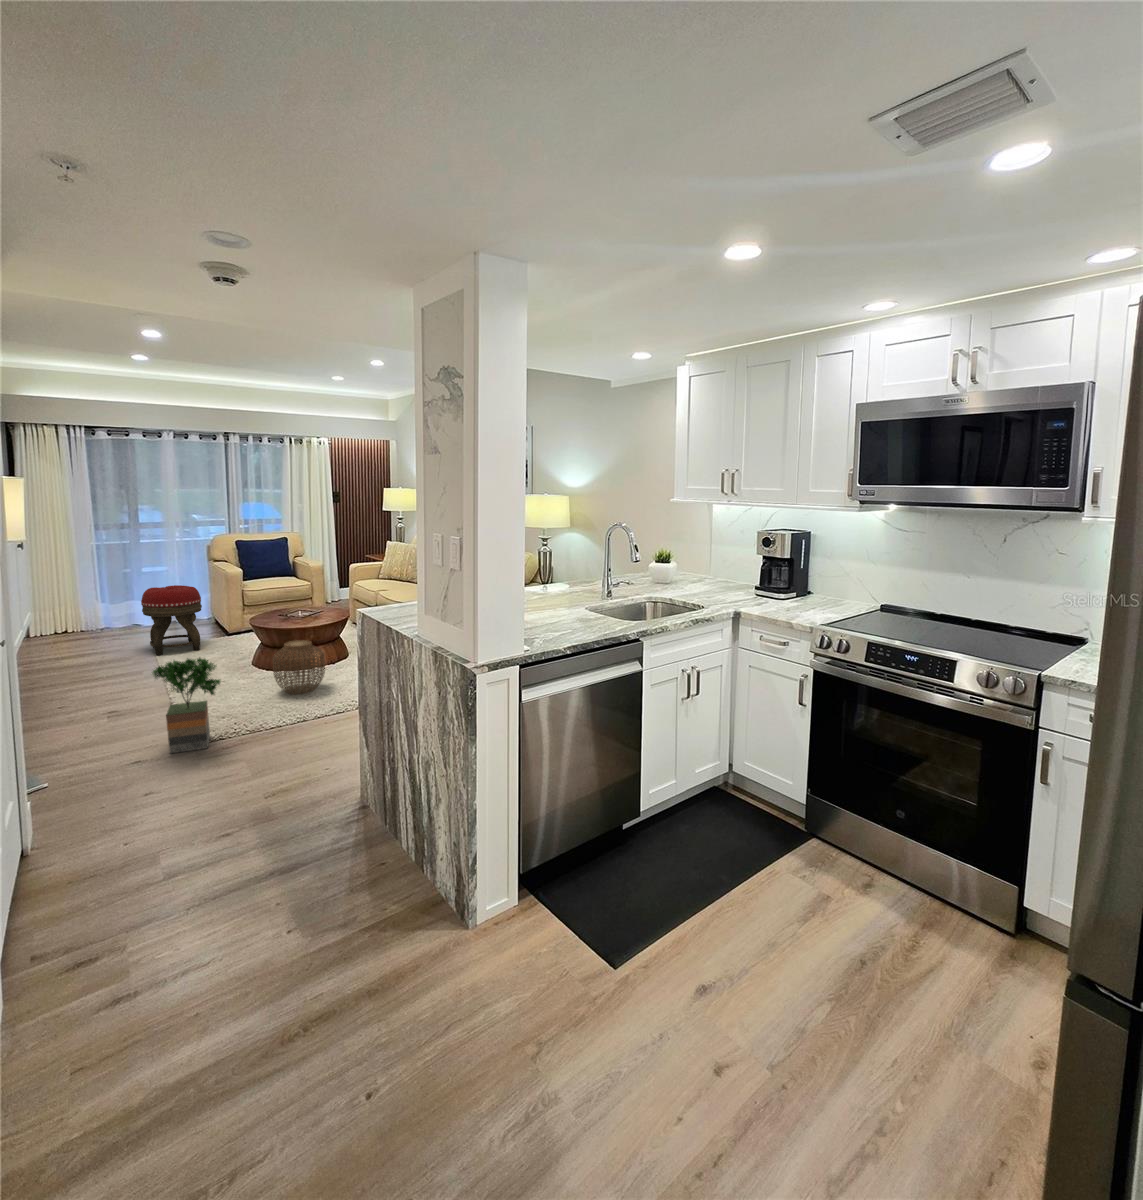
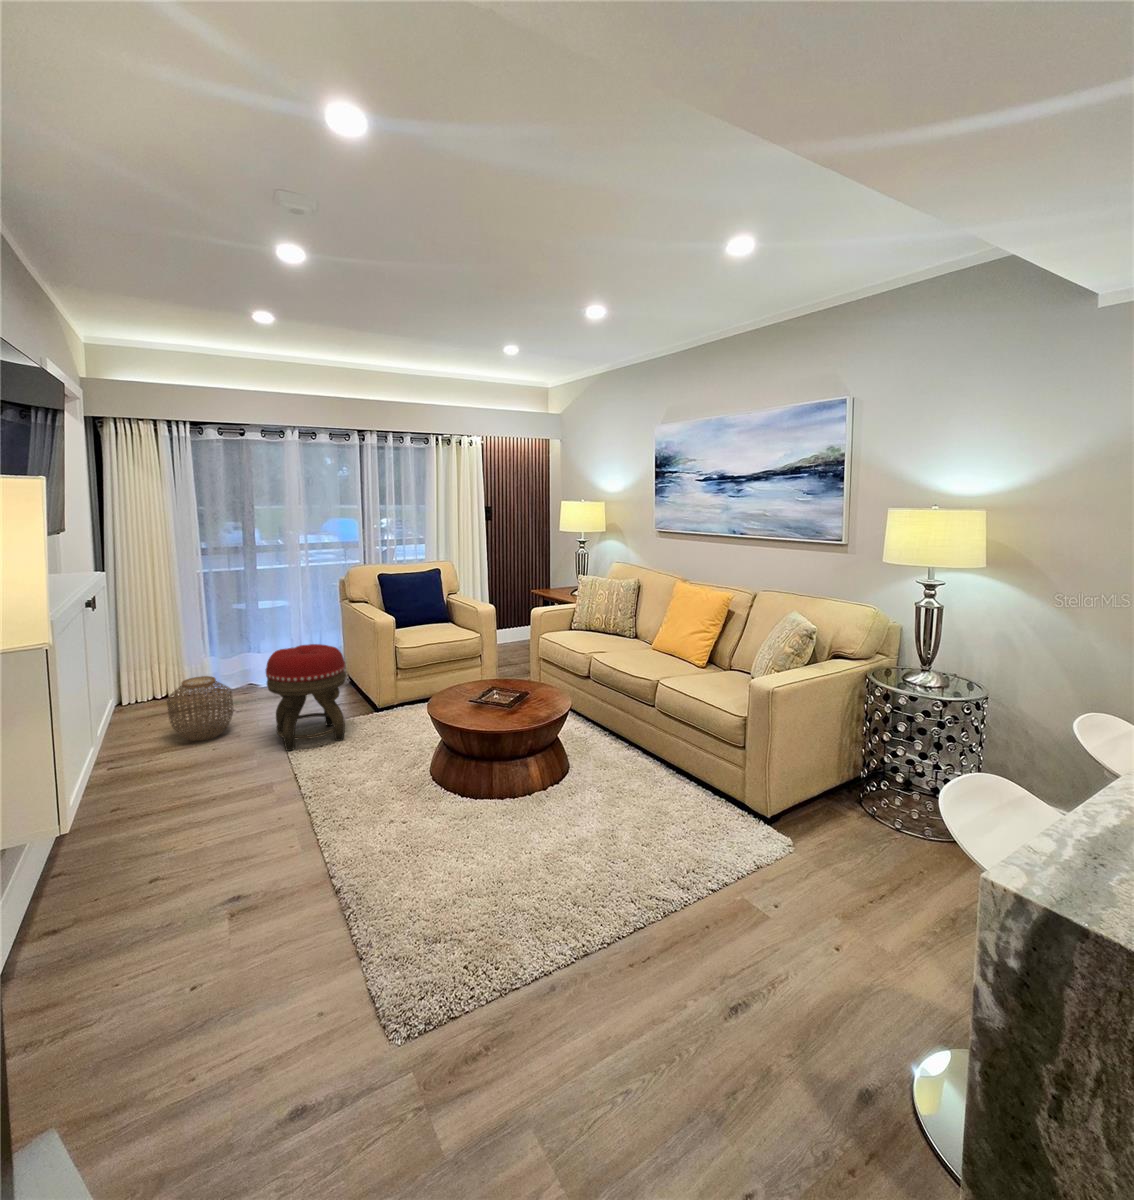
woven basket: present [273,640,325,694] -> present [167,676,233,741]
potted tree: present [152,658,221,753] -> none [327,862,468,1094]

